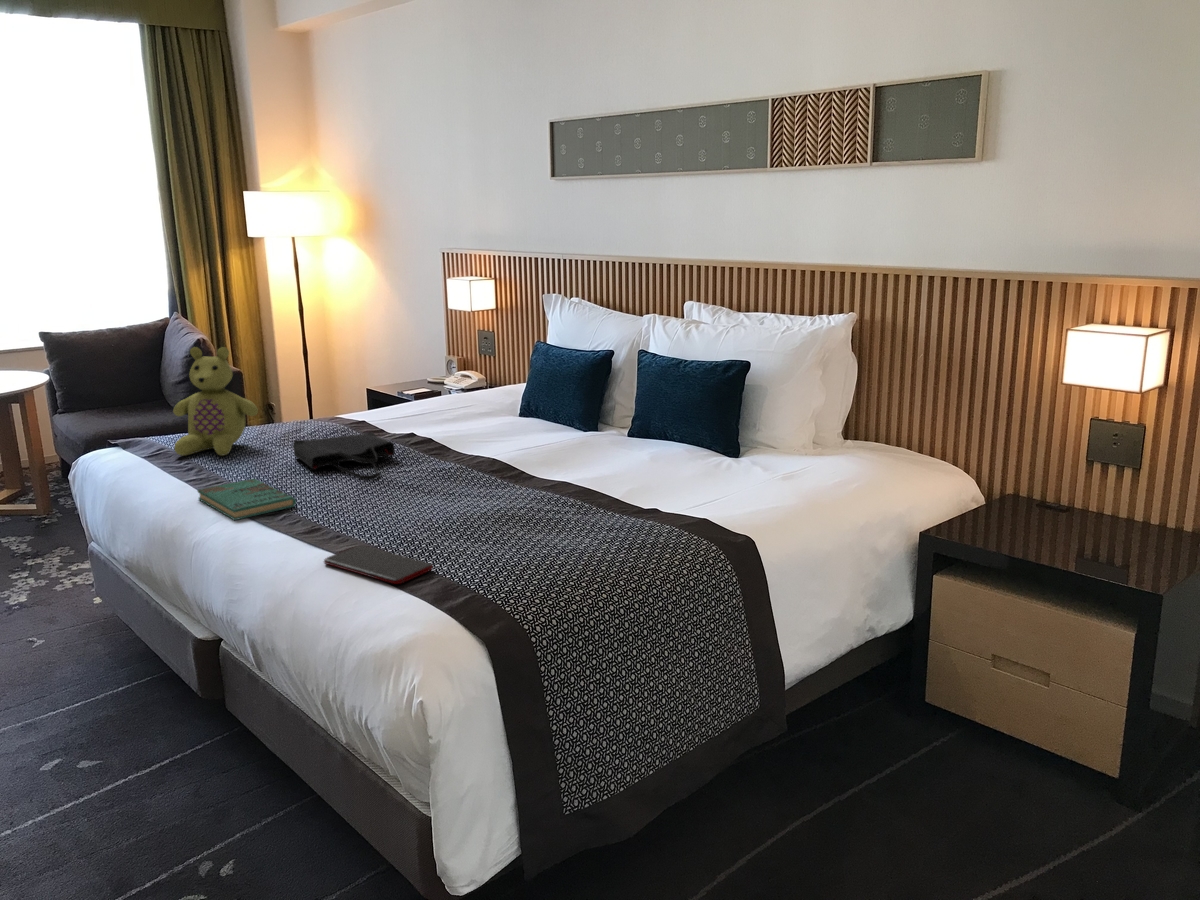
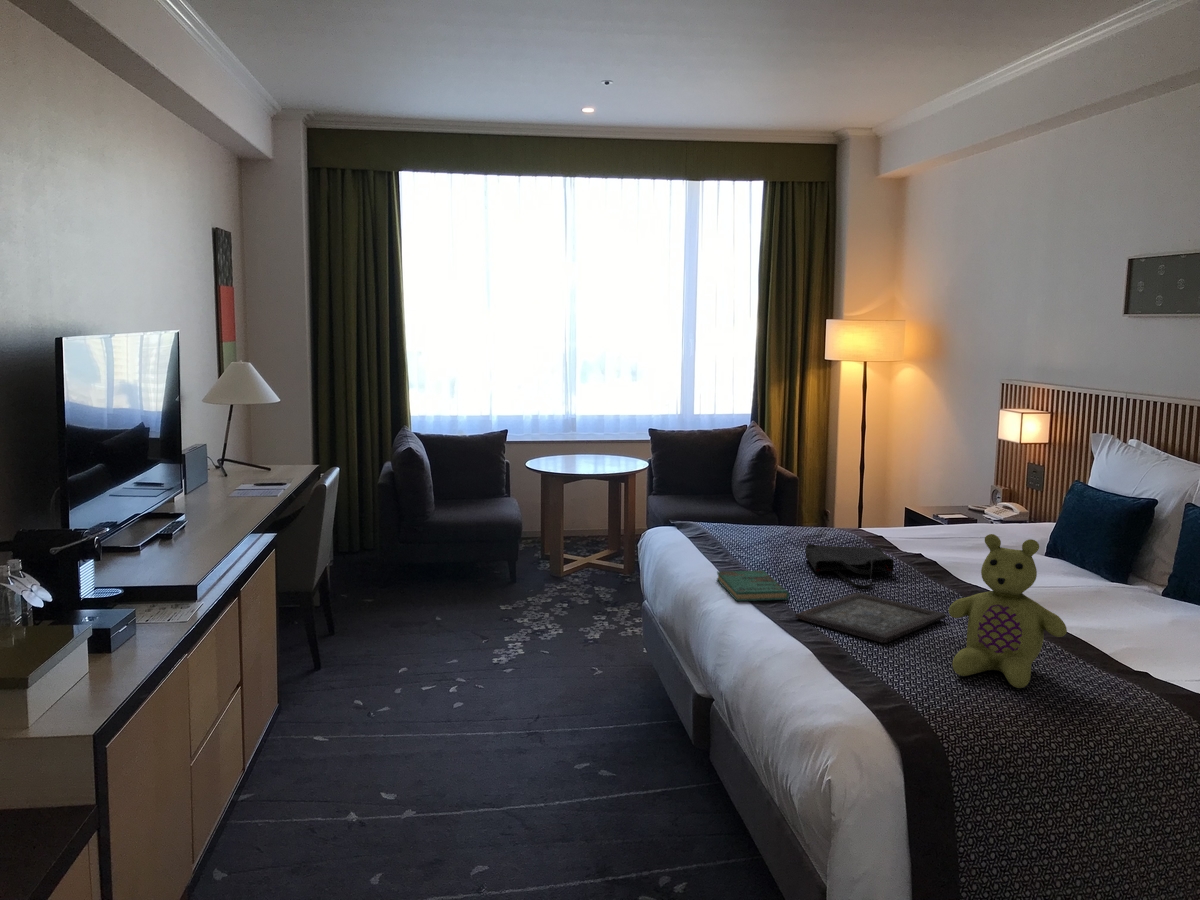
stuffed bear: present [173,347,258,456] -> present [948,534,1067,688]
tray: none [313,484,468,533] -> present [796,593,946,643]
smartphone: present [324,546,433,584] -> none [790,642,879,680]

